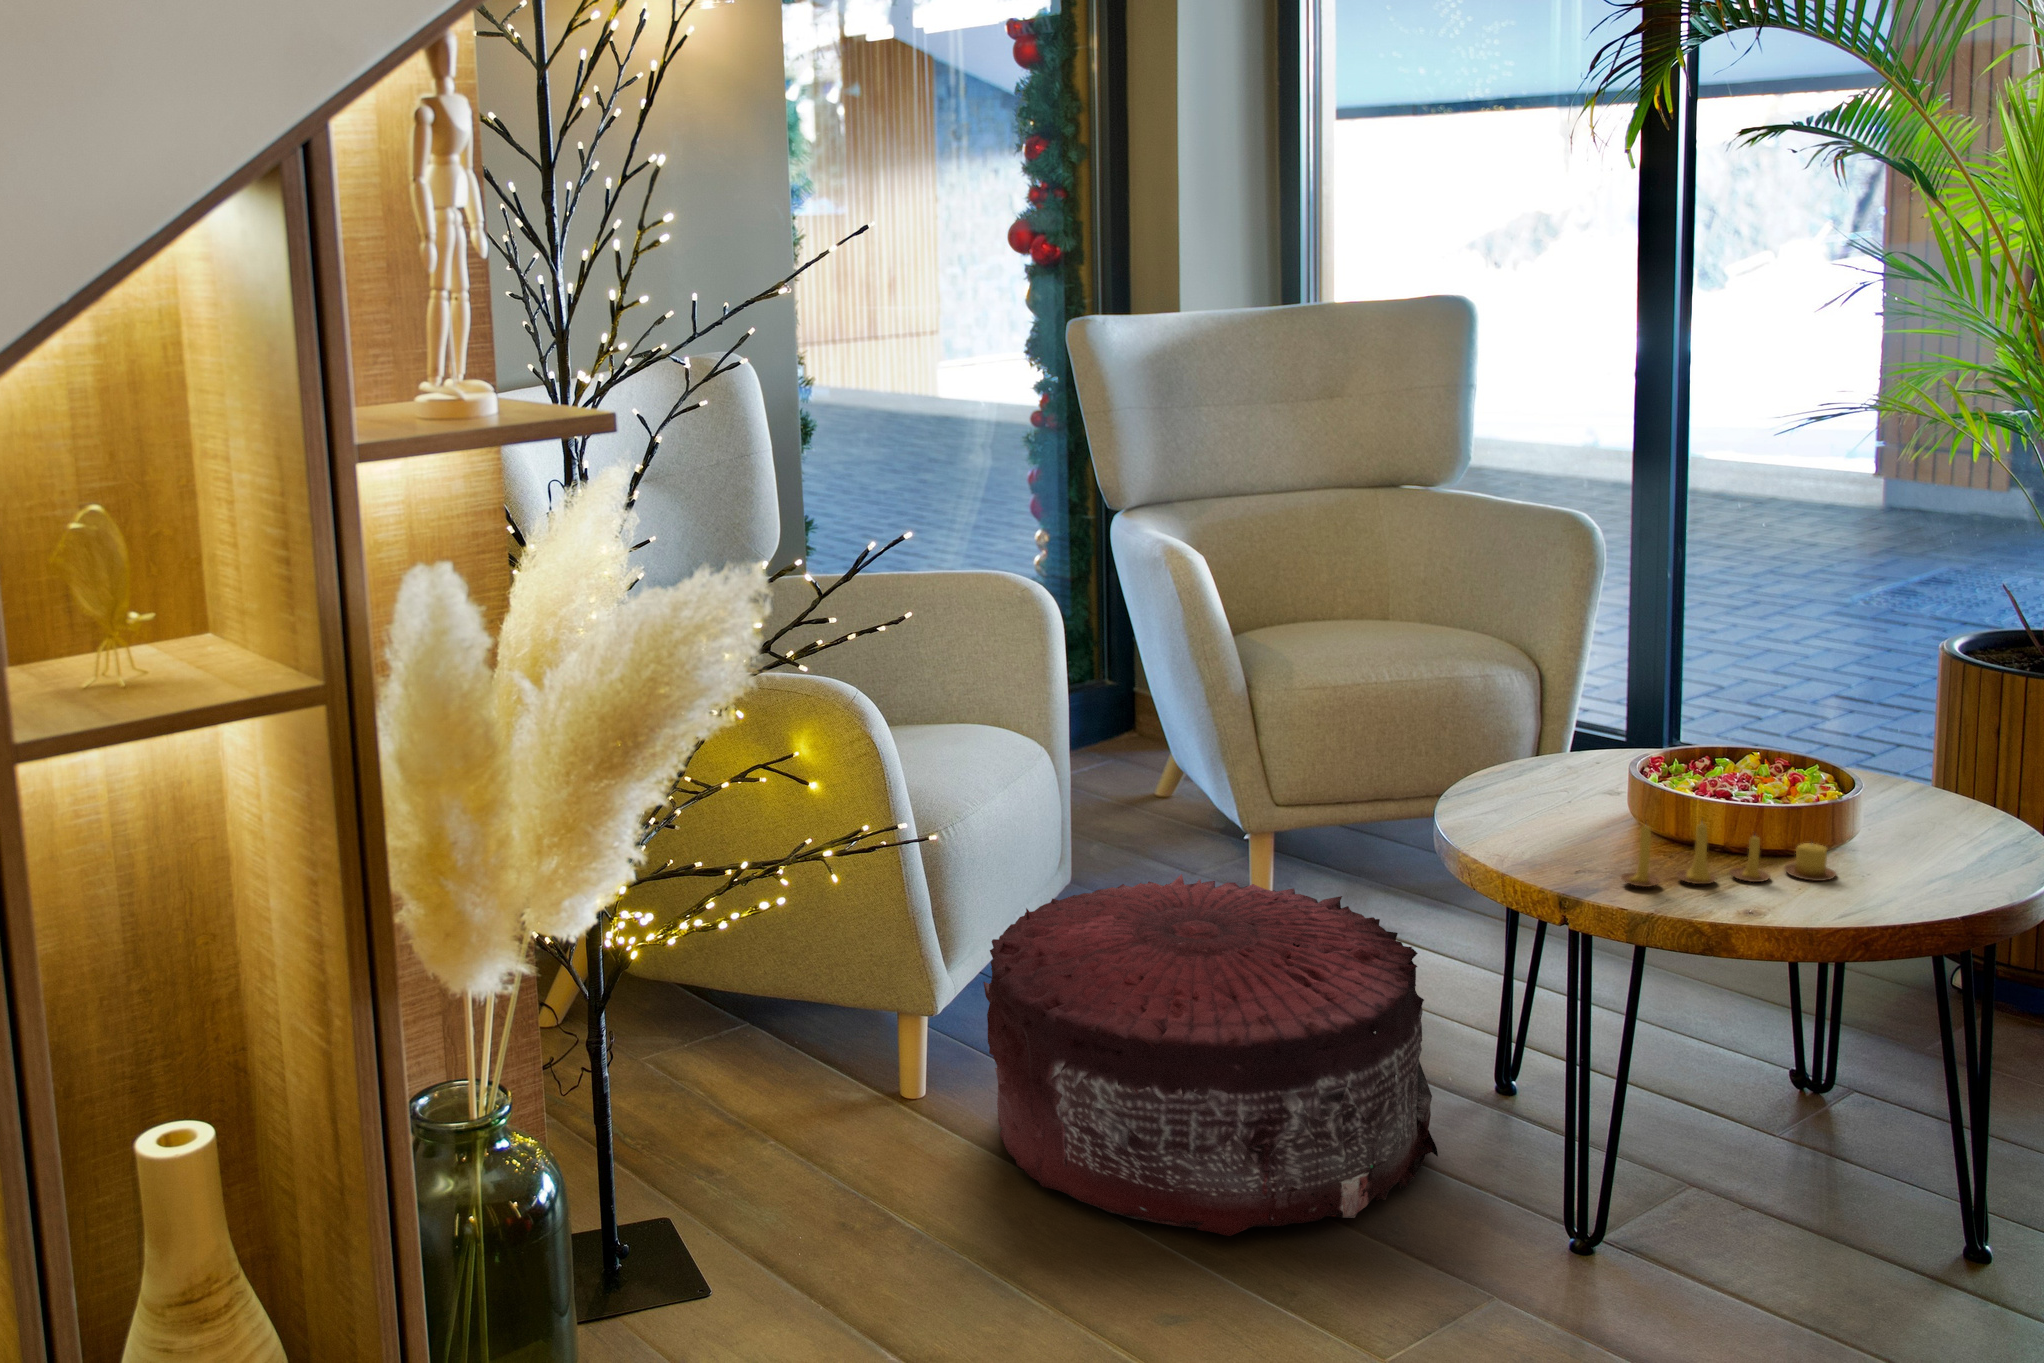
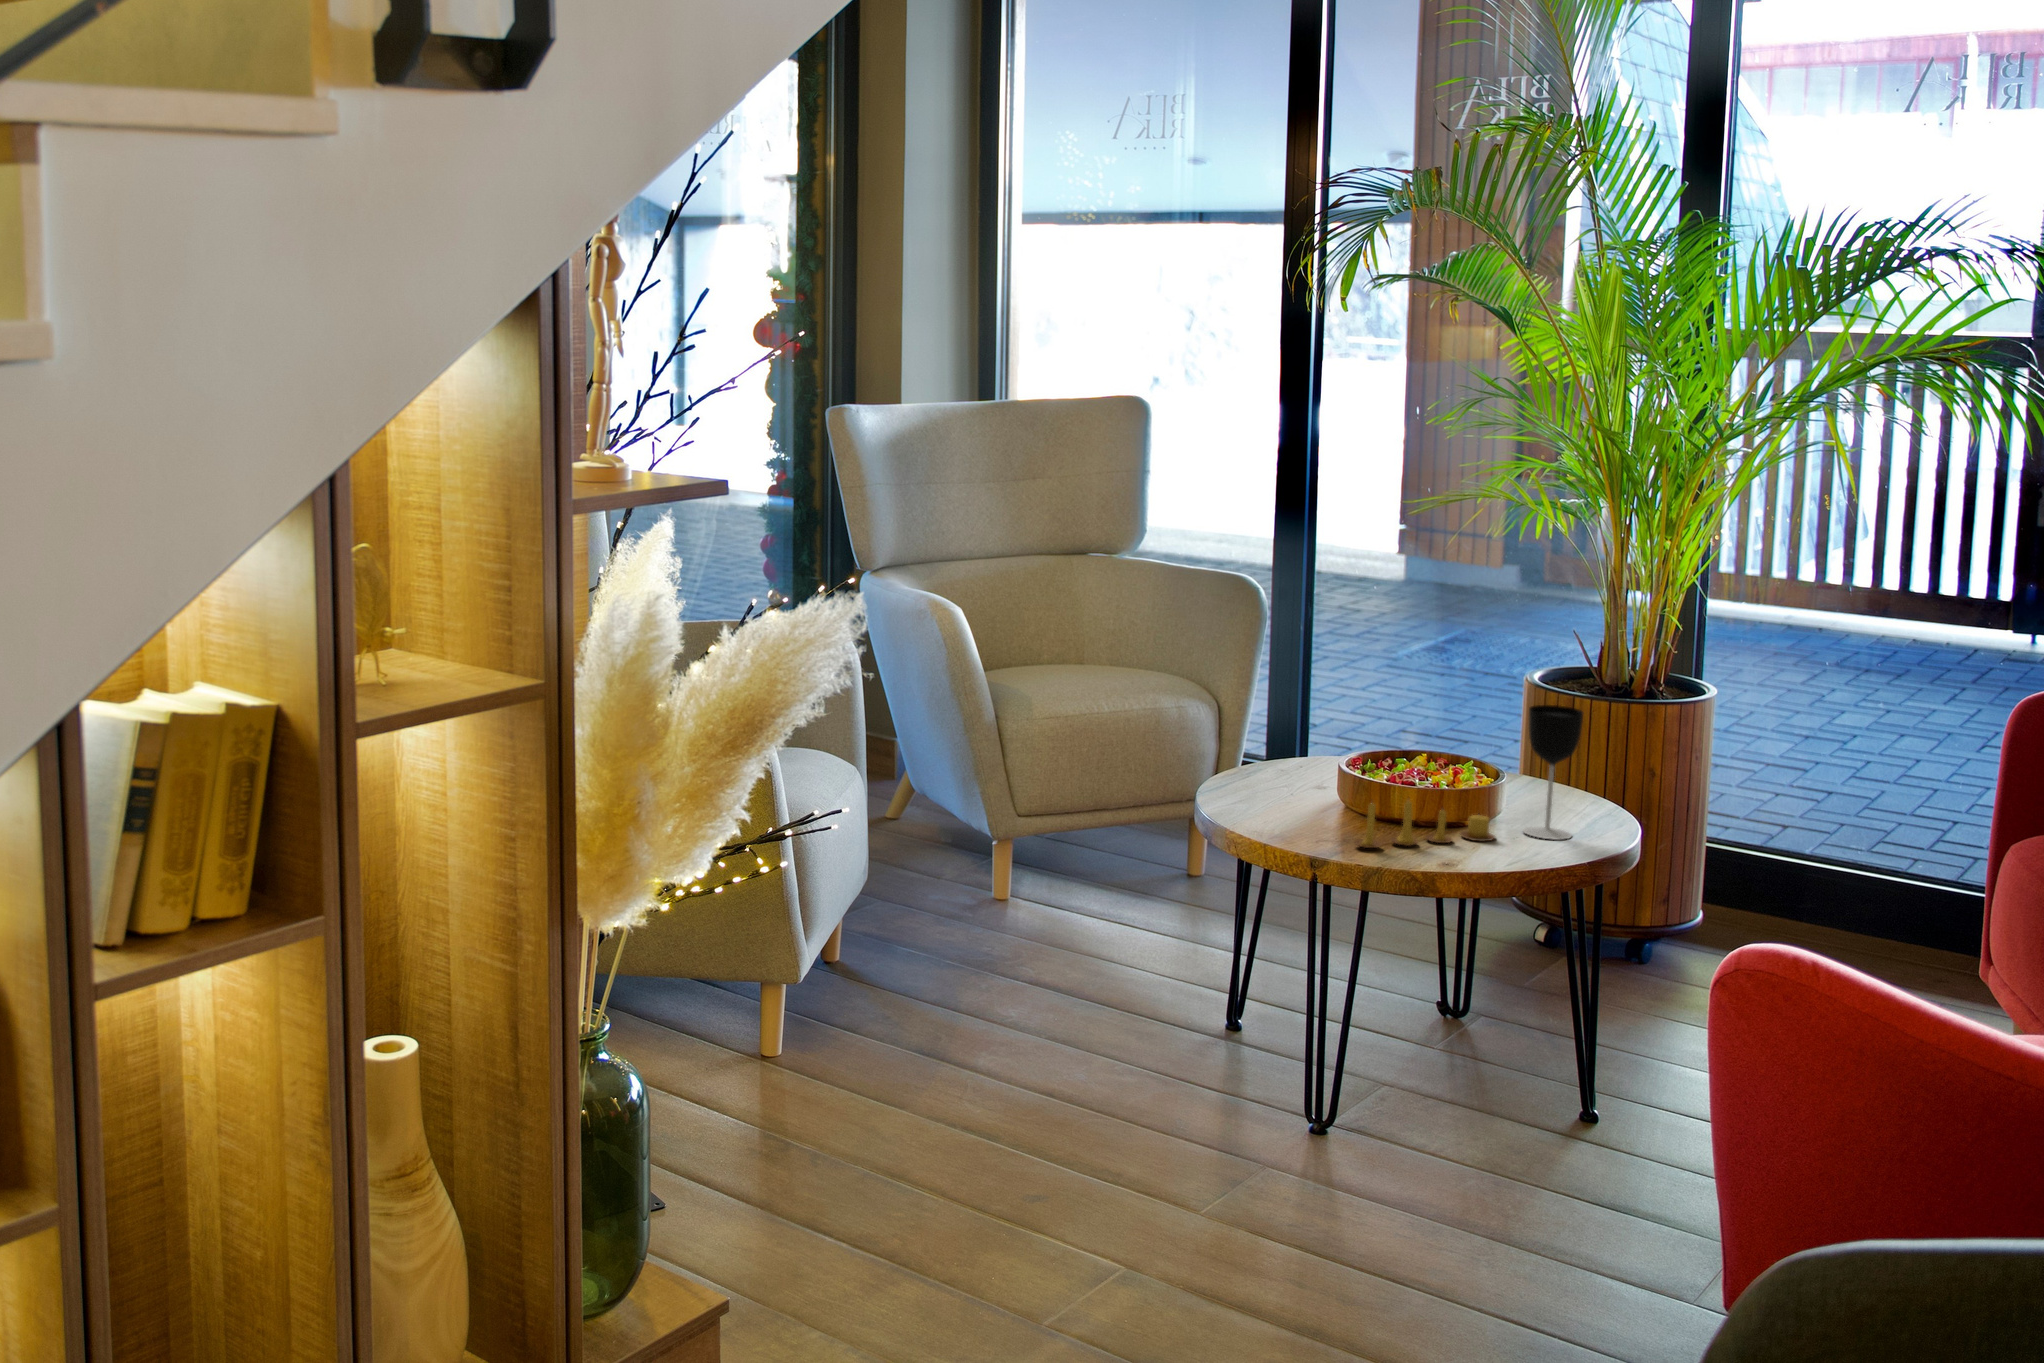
wine glass: none [1880,693,1971,882] -> present [1523,705,1583,840]
pouf: present [983,874,1438,1236] -> none [846,866,1203,1135]

